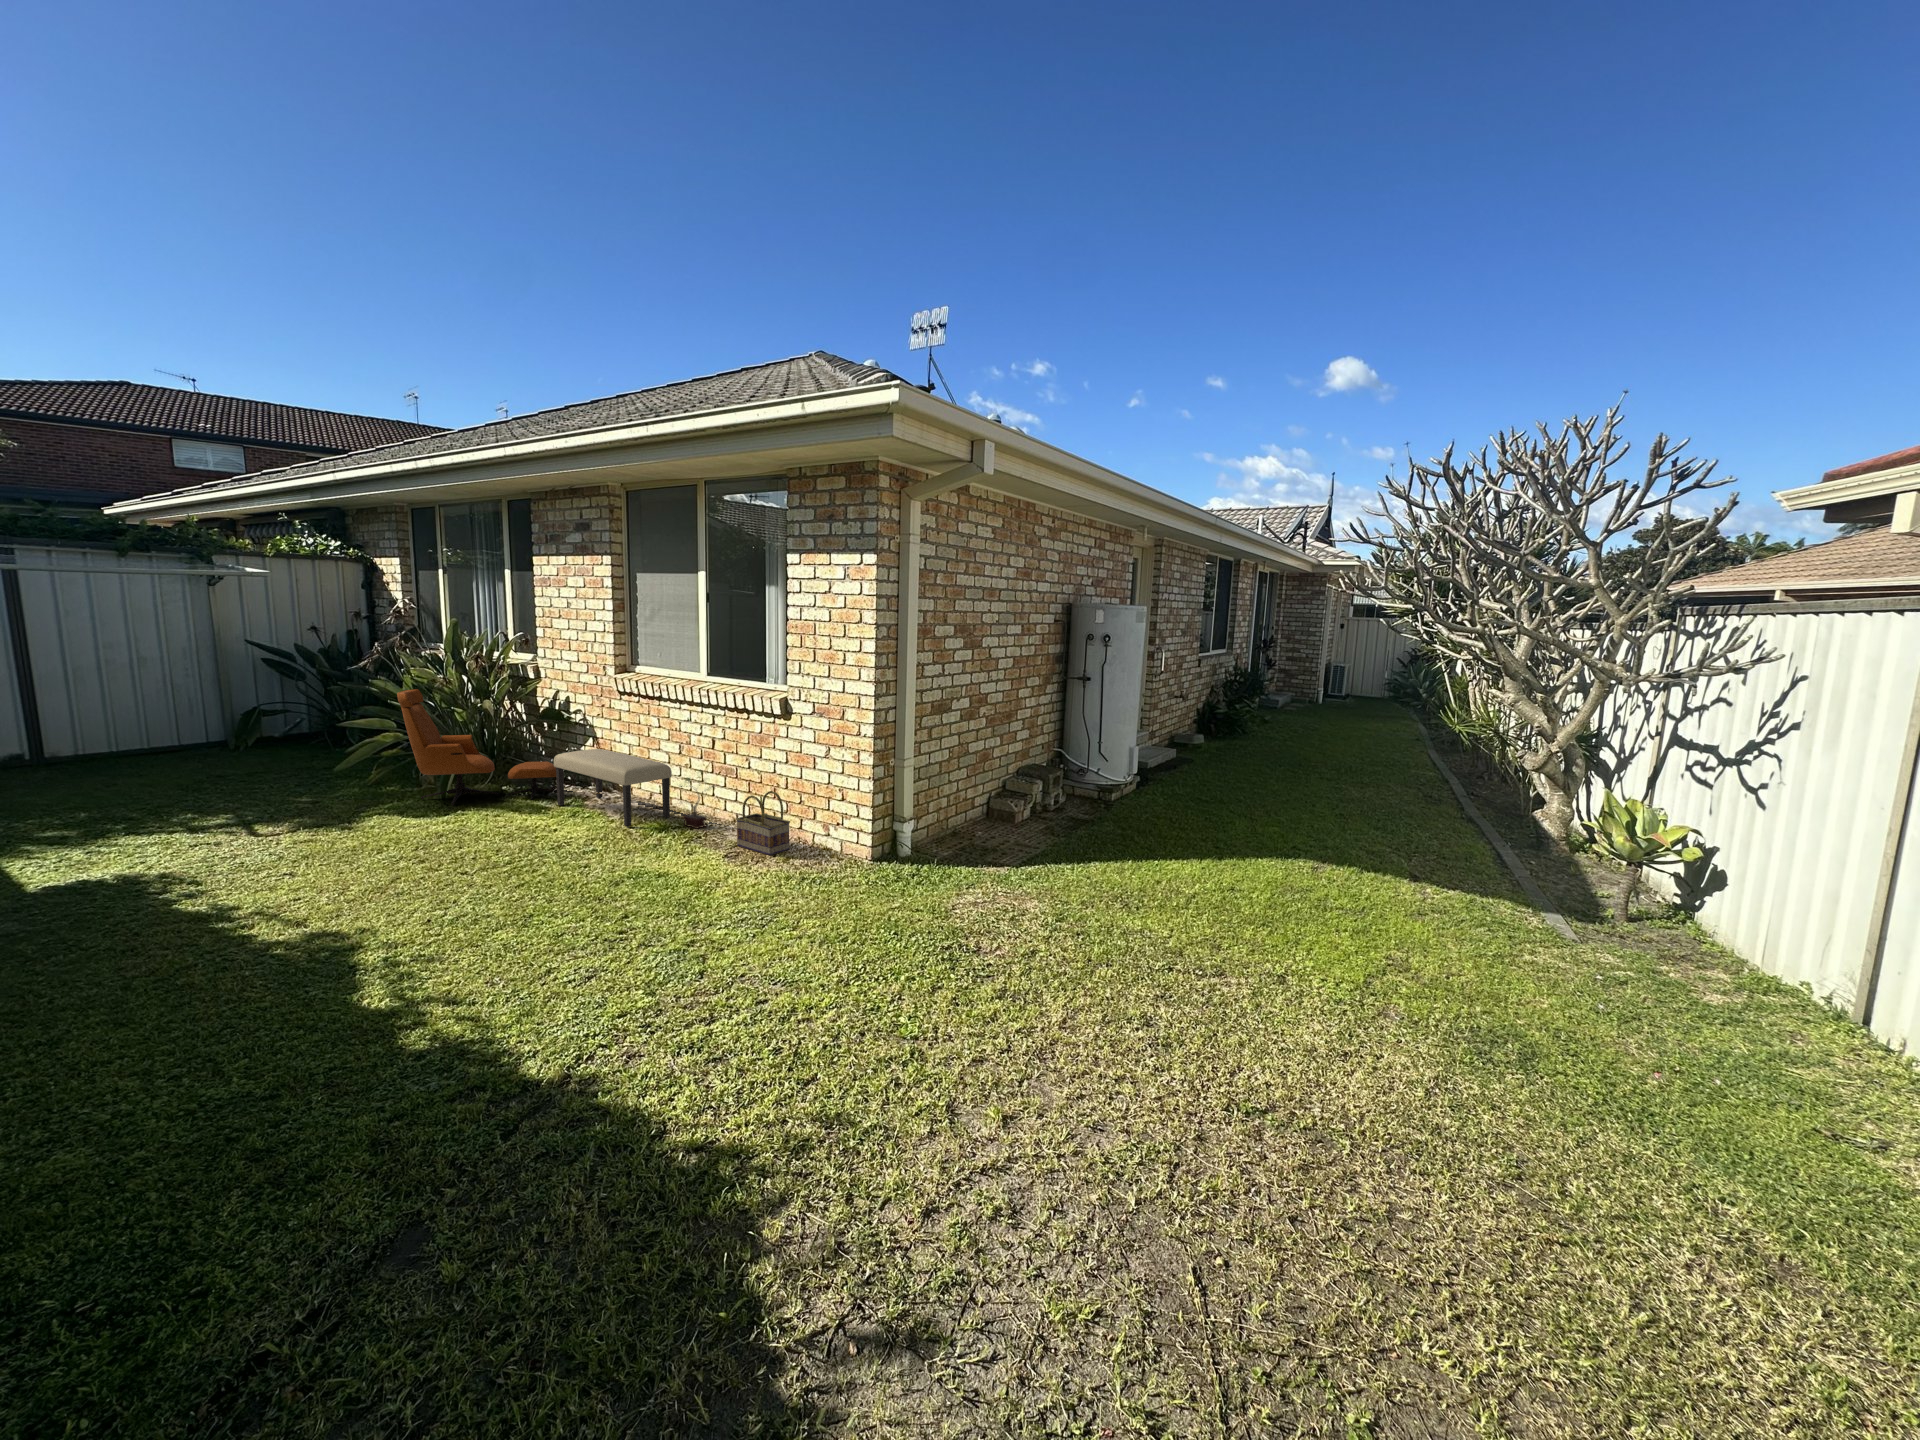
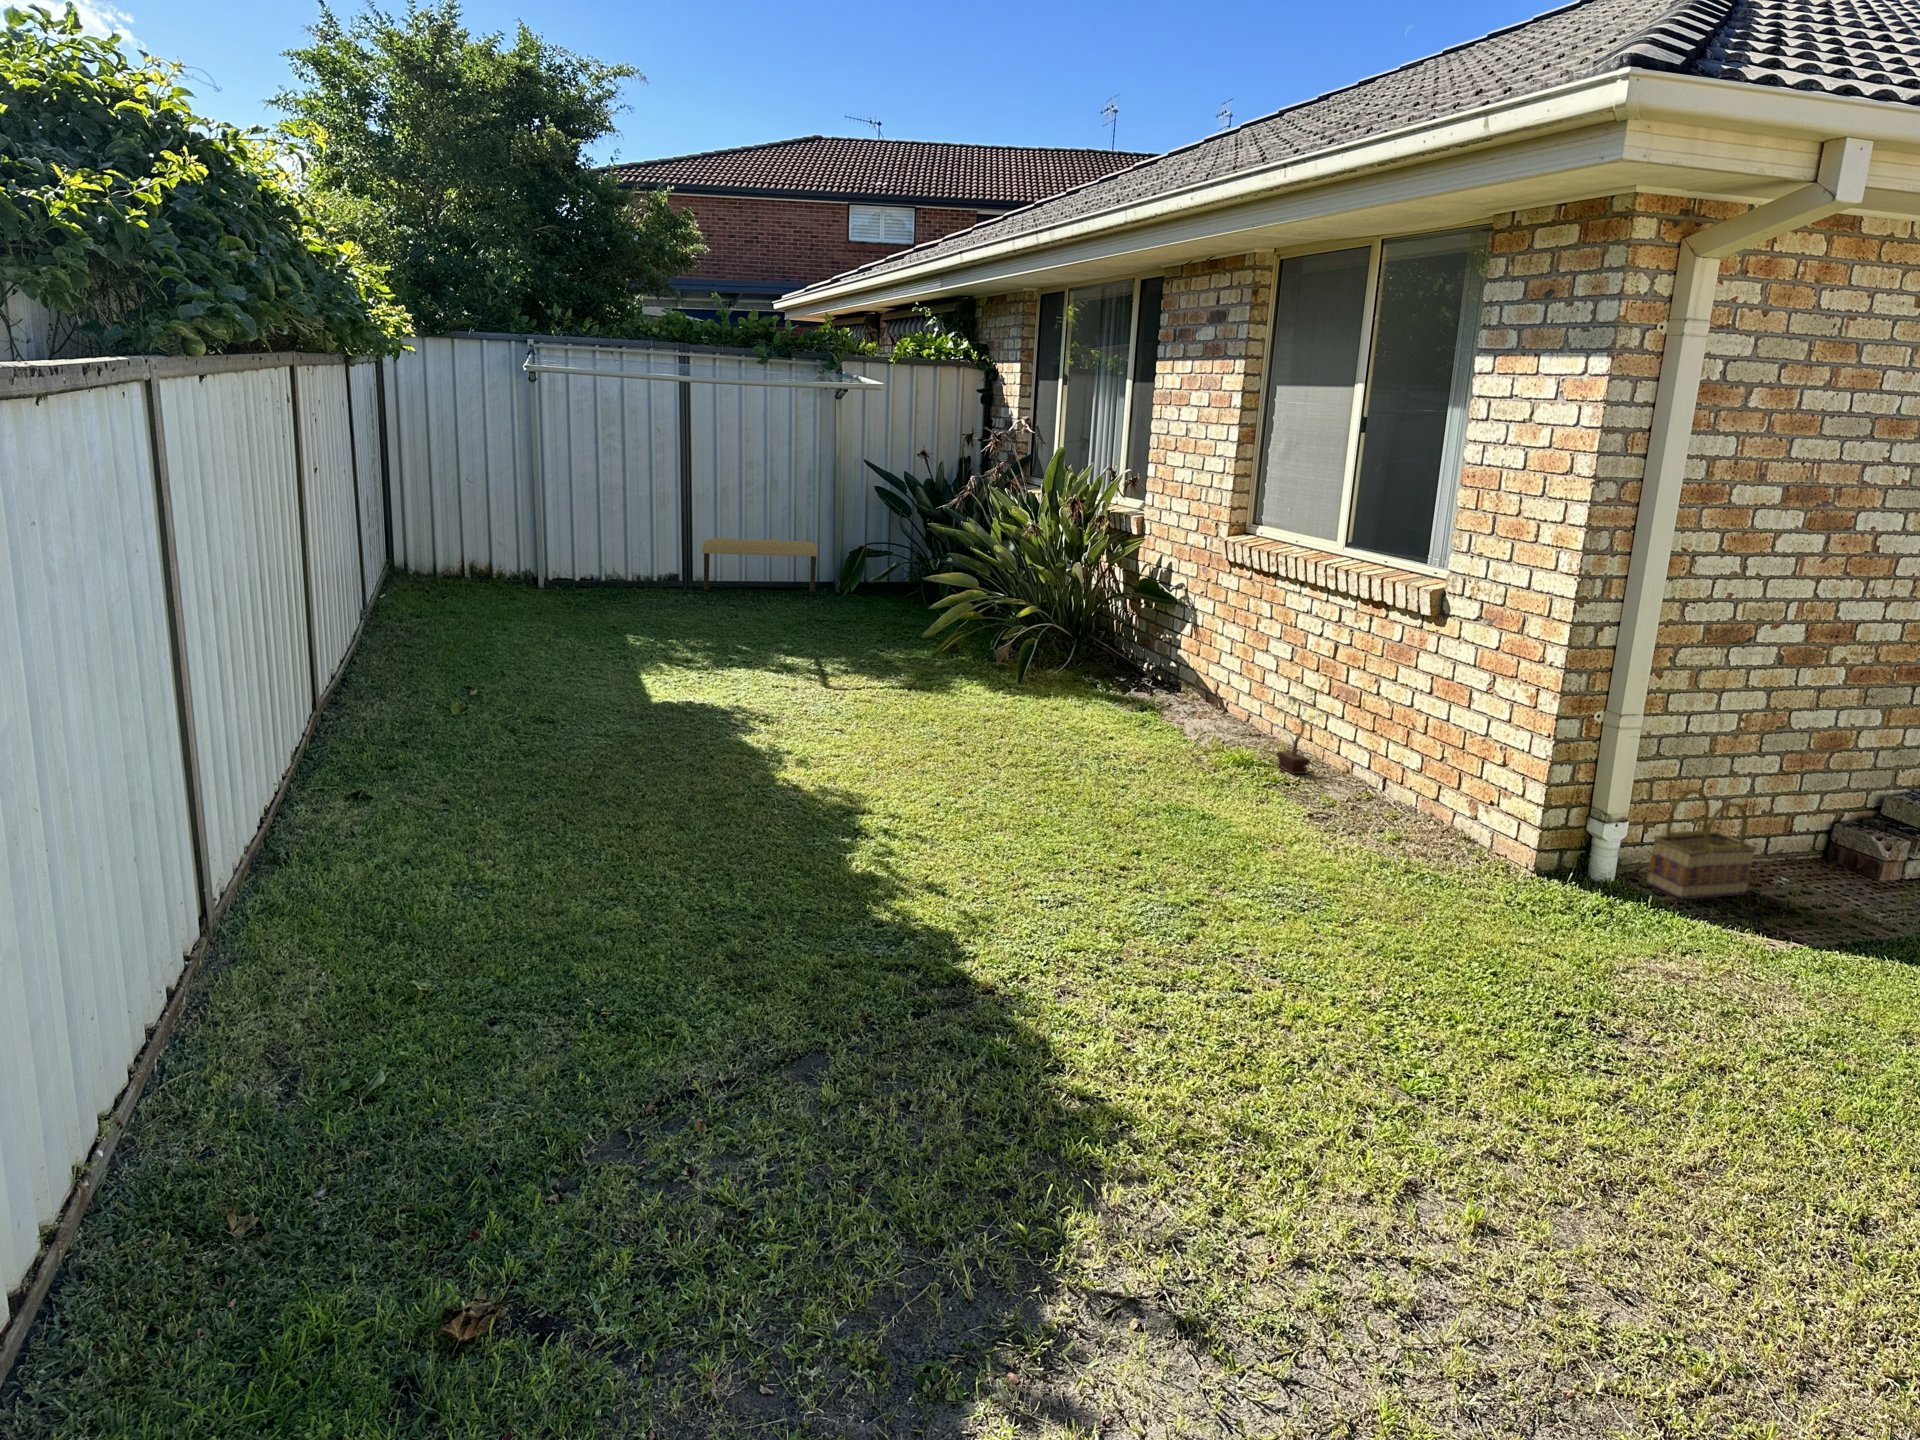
lounge chair: present [397,689,557,805] -> none [981,536,1147,698]
bench: present [554,749,672,827] -> present [701,538,818,592]
basket: present [736,791,790,855] -> present [1647,789,1756,899]

